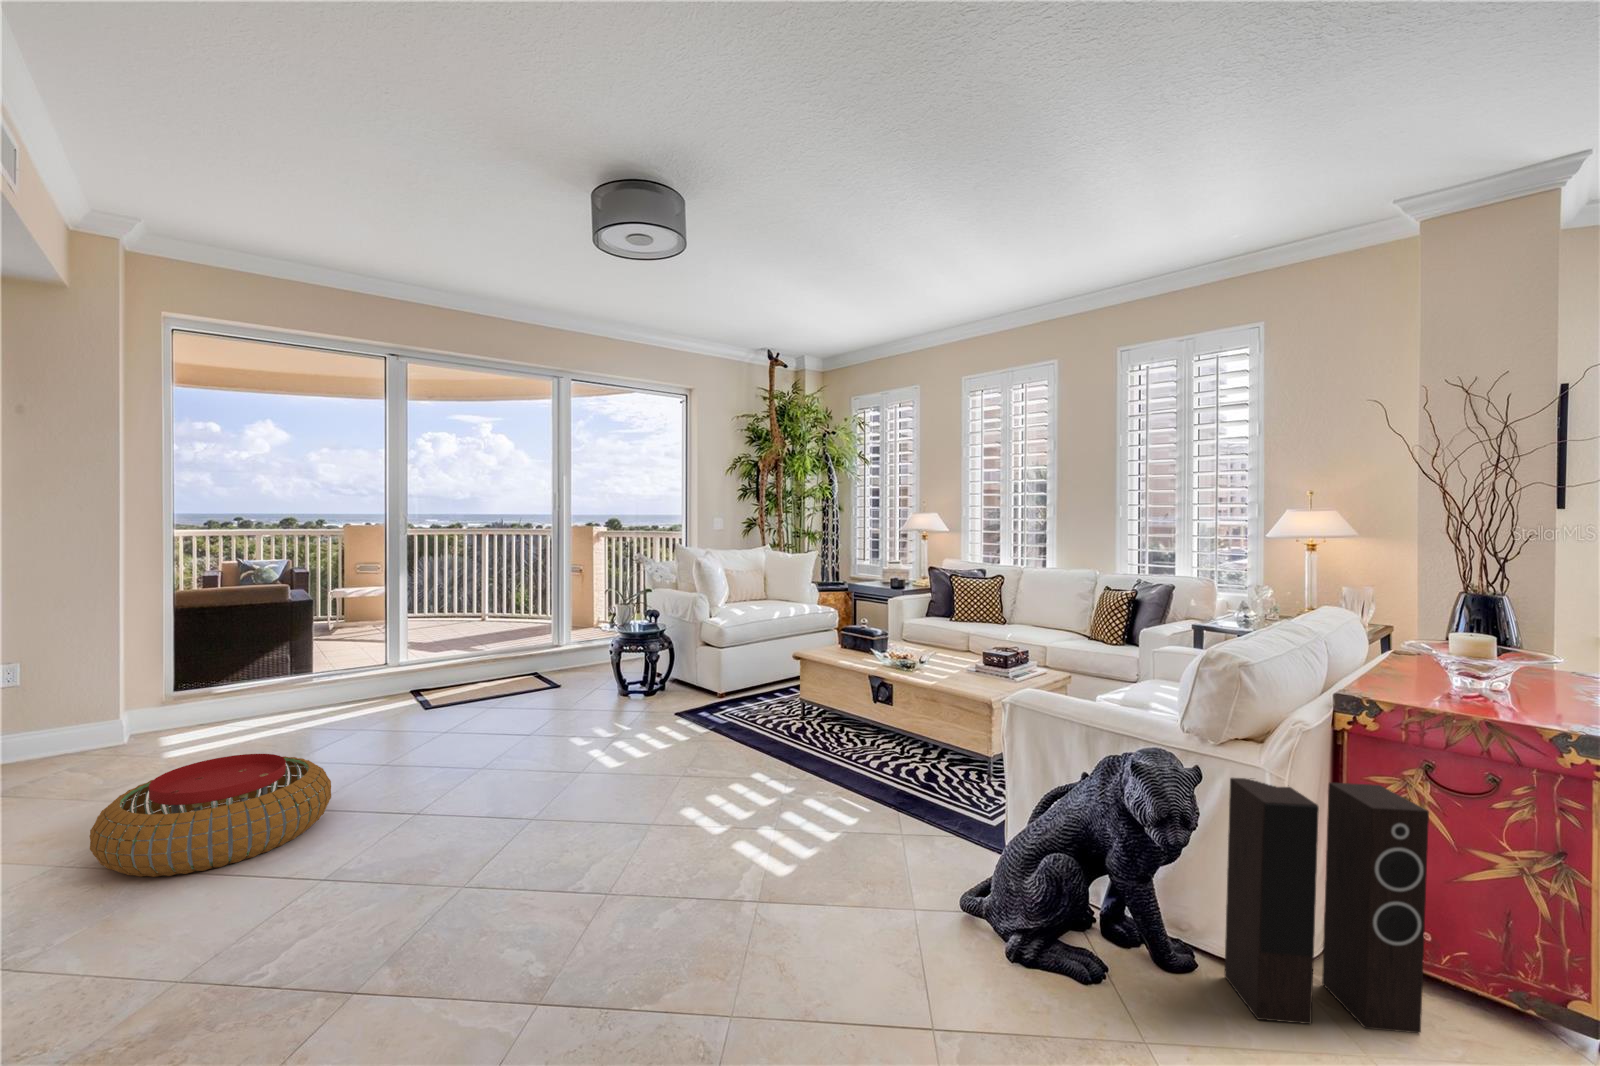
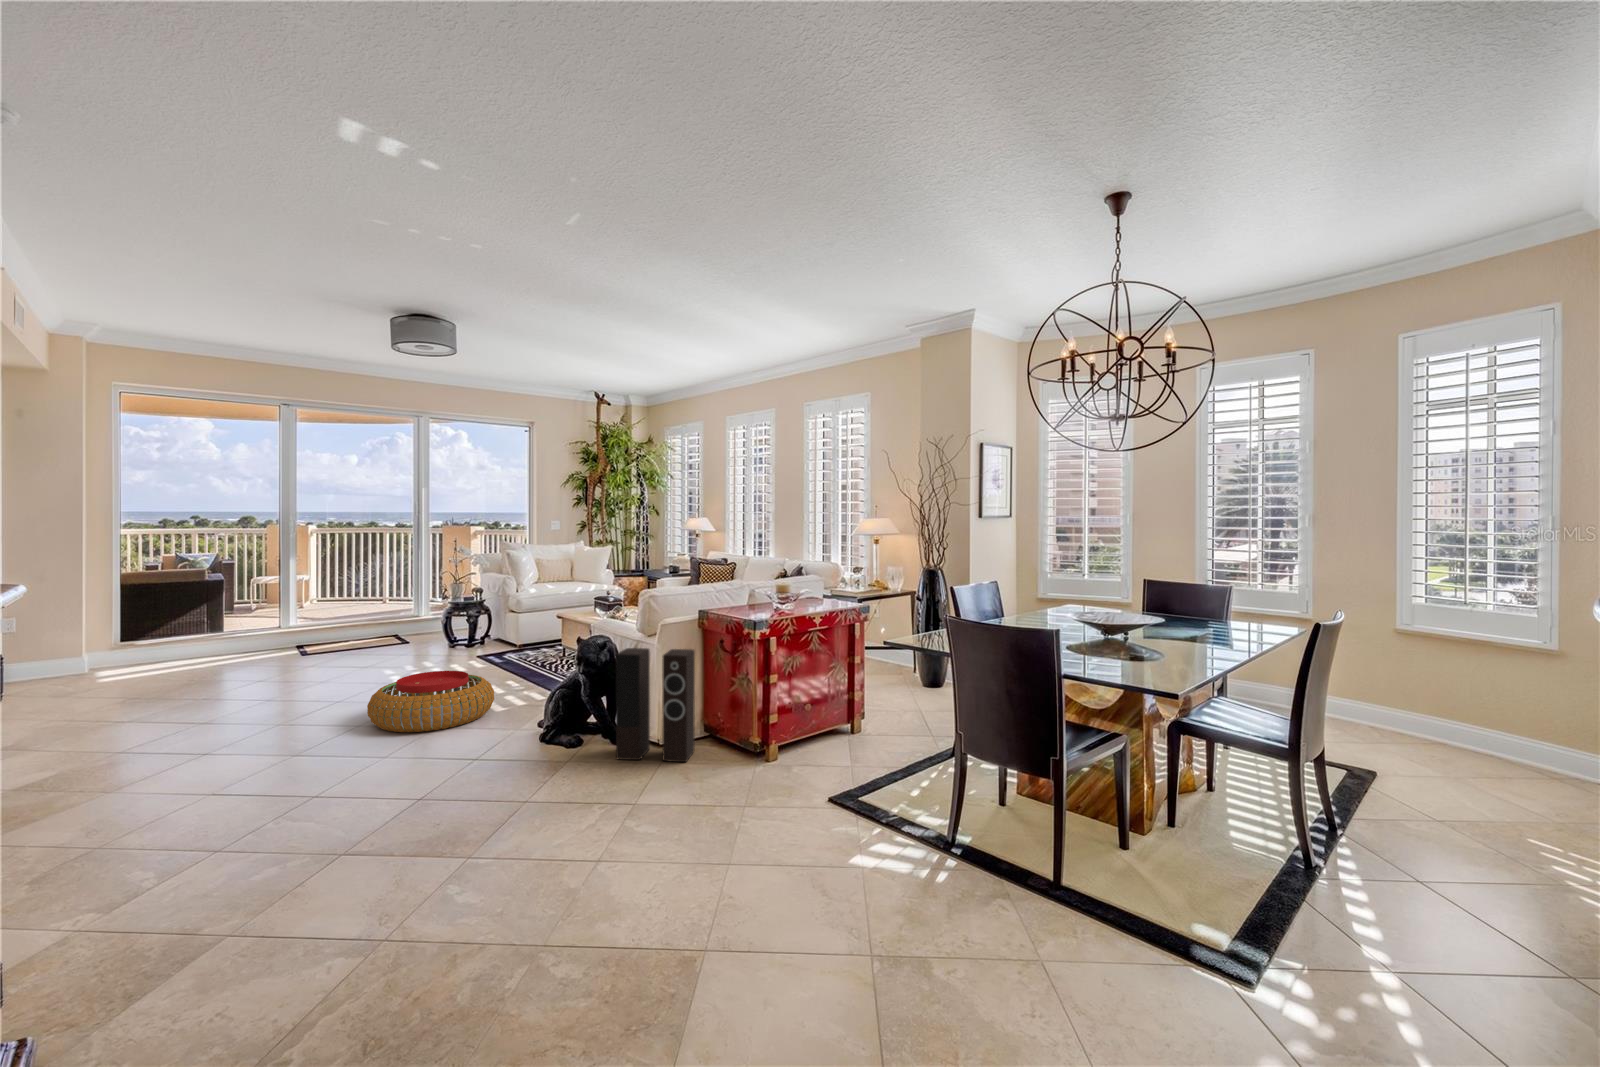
pouf: present [90,754,331,877] -> present [367,671,494,732]

